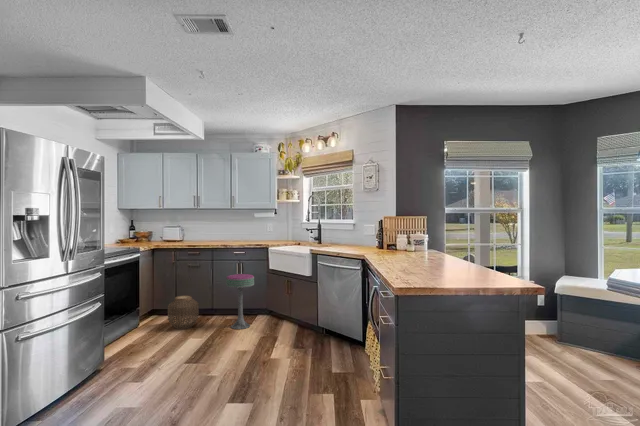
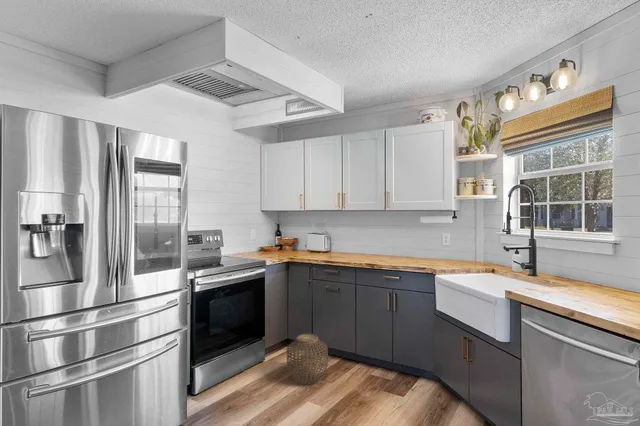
bar stool: present [226,274,254,329] -> none [361,314,406,408]

